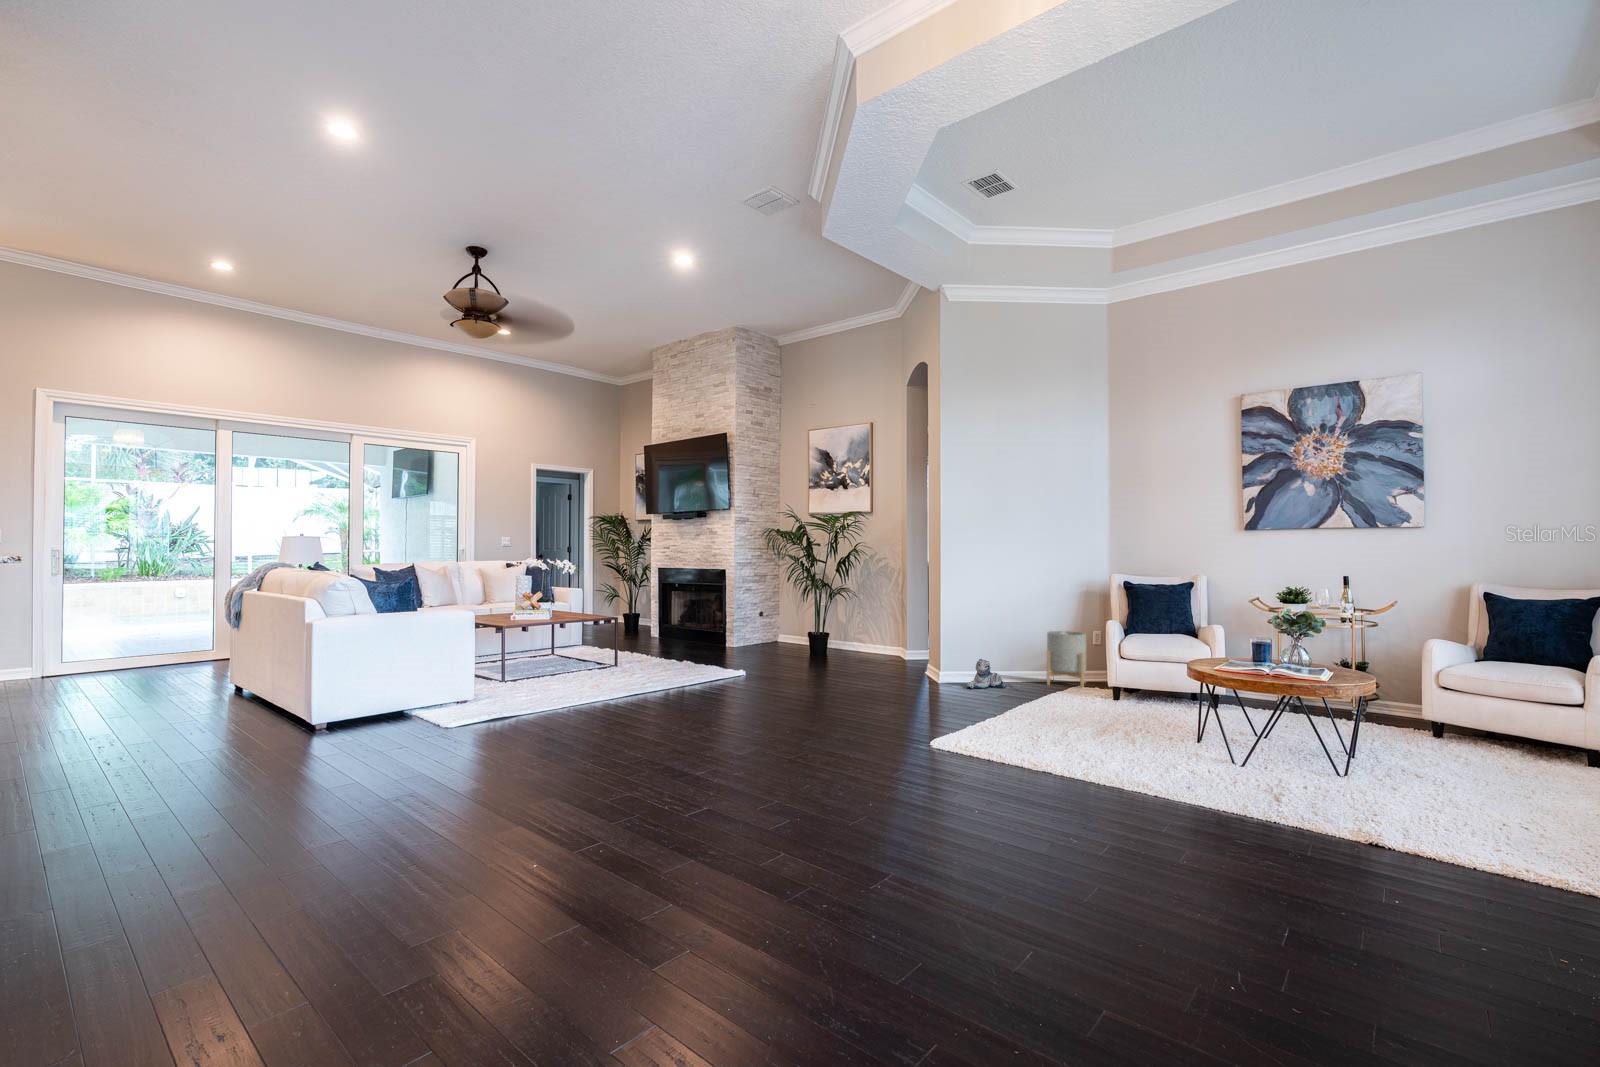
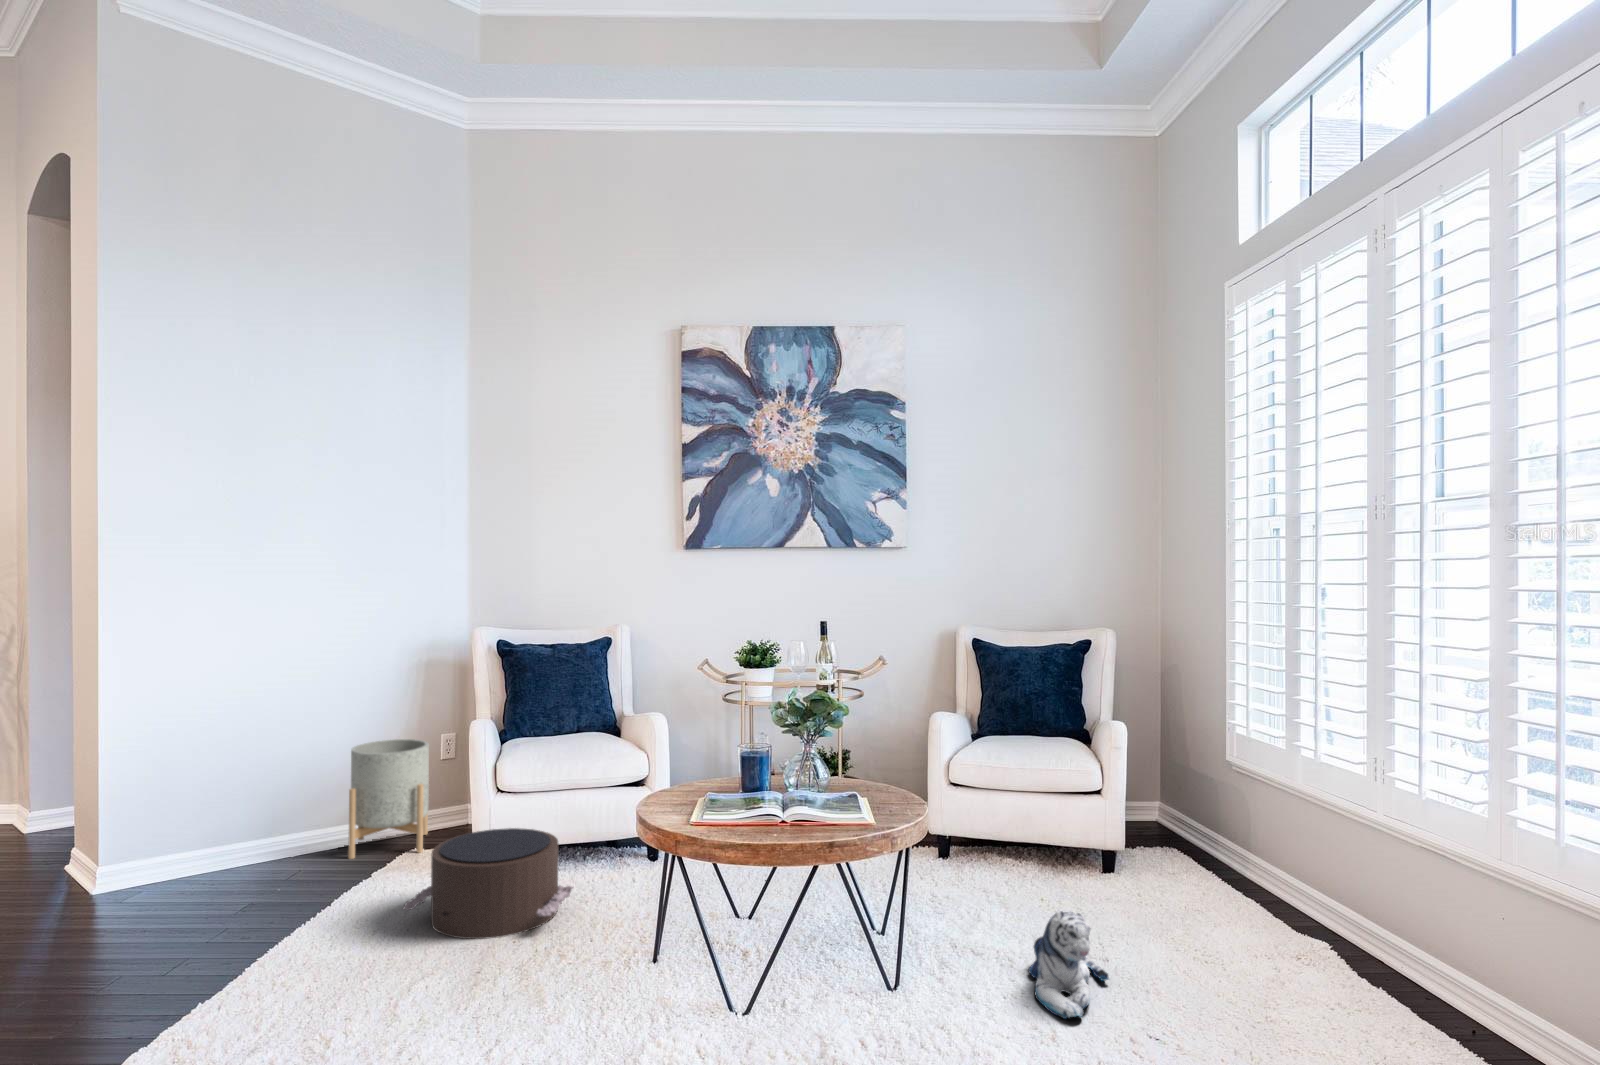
plush toy: present [966,659,1006,688] -> present [1028,911,1109,1019]
pouf: none [1074,669,1163,715] -> present [403,828,573,939]

